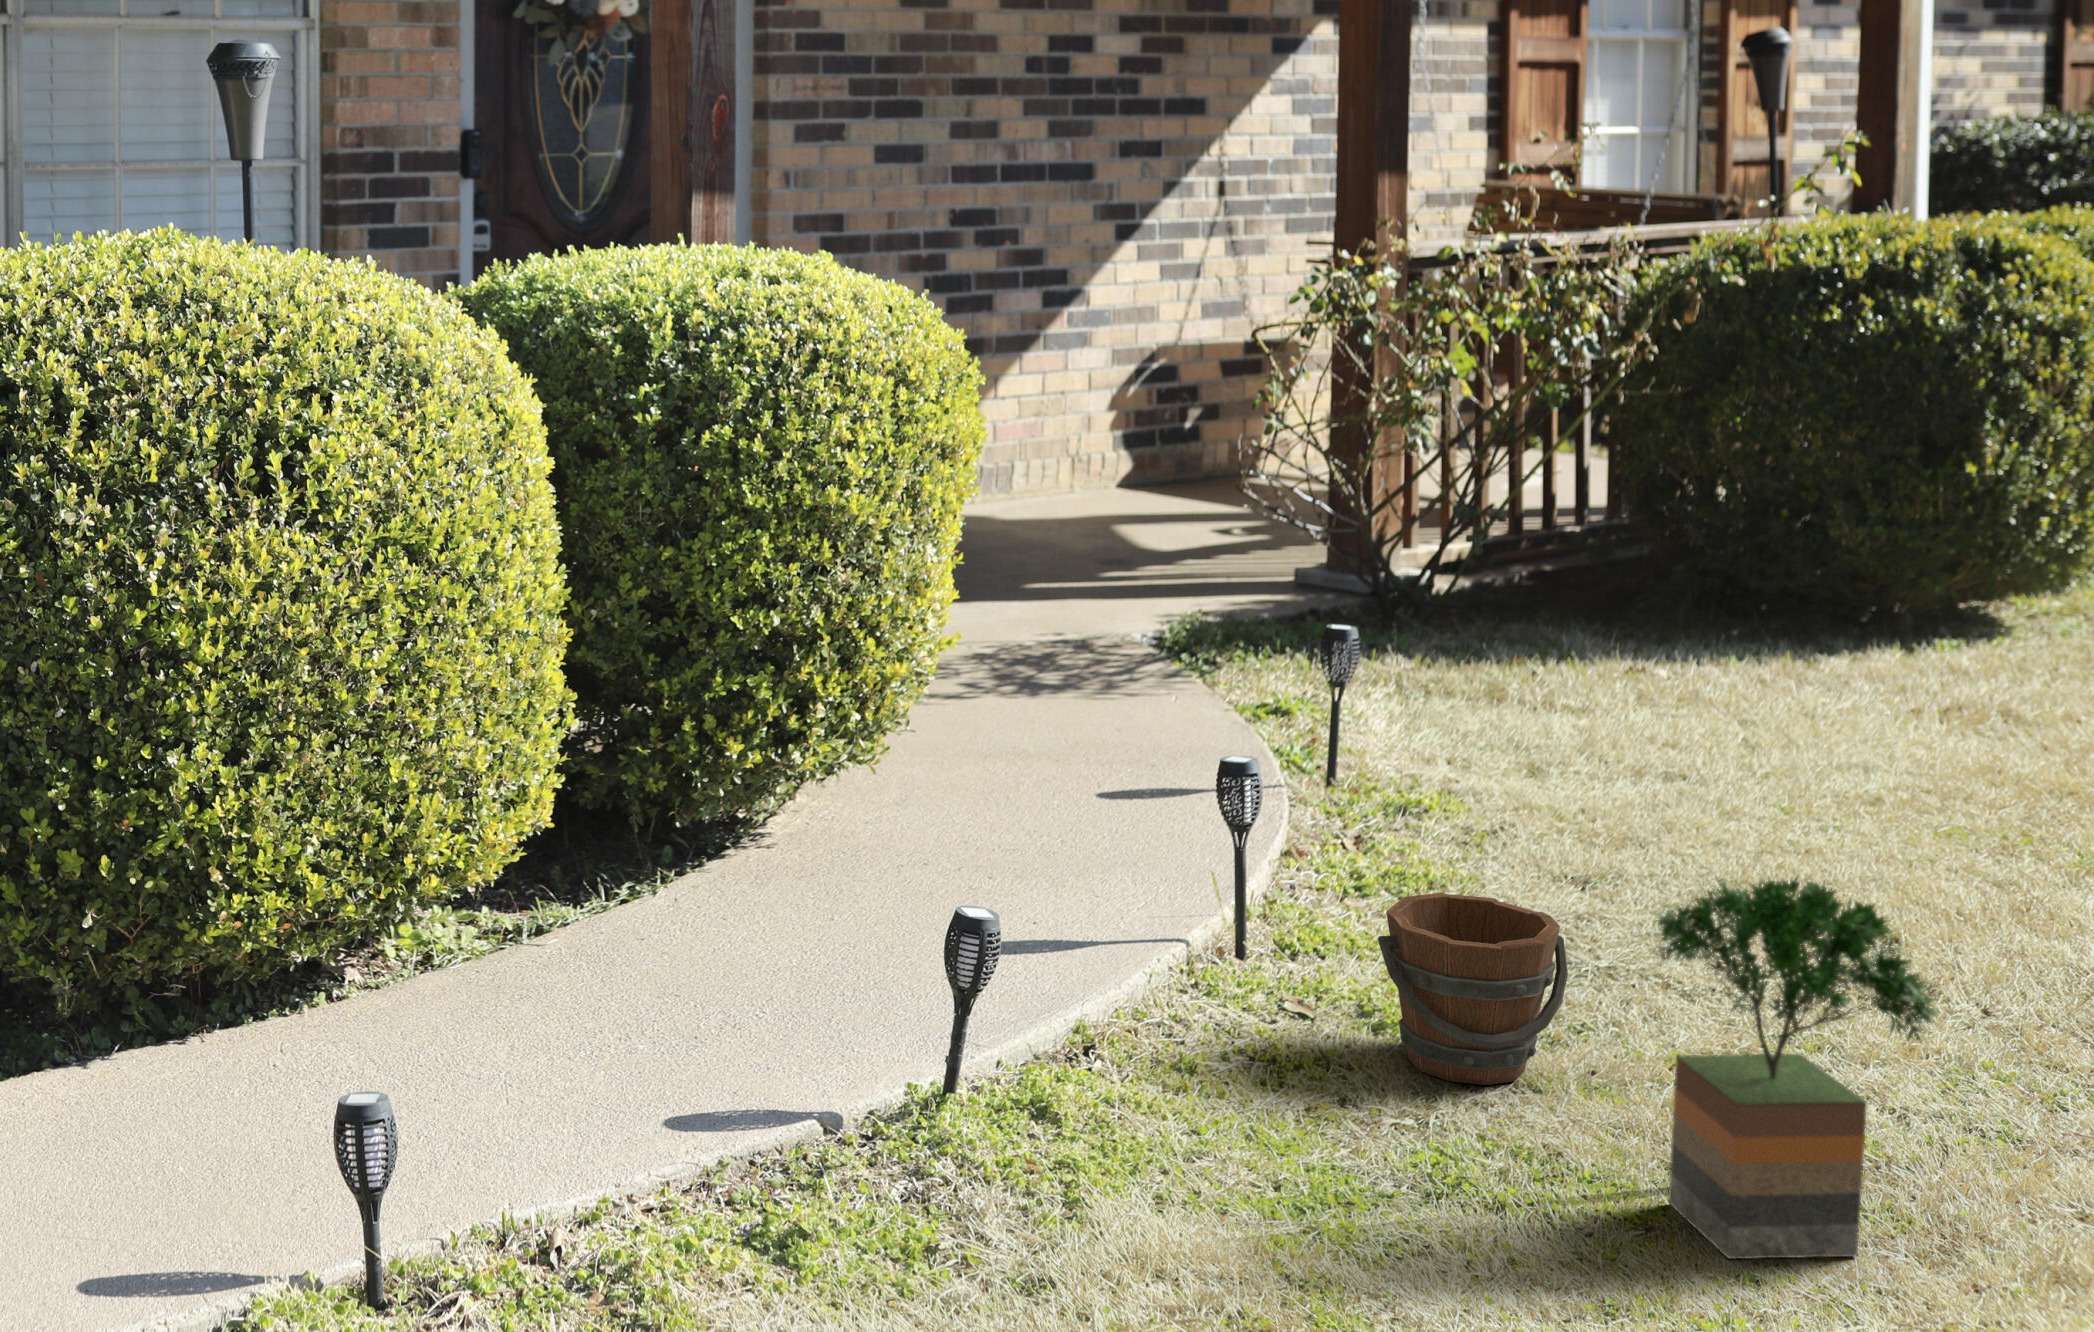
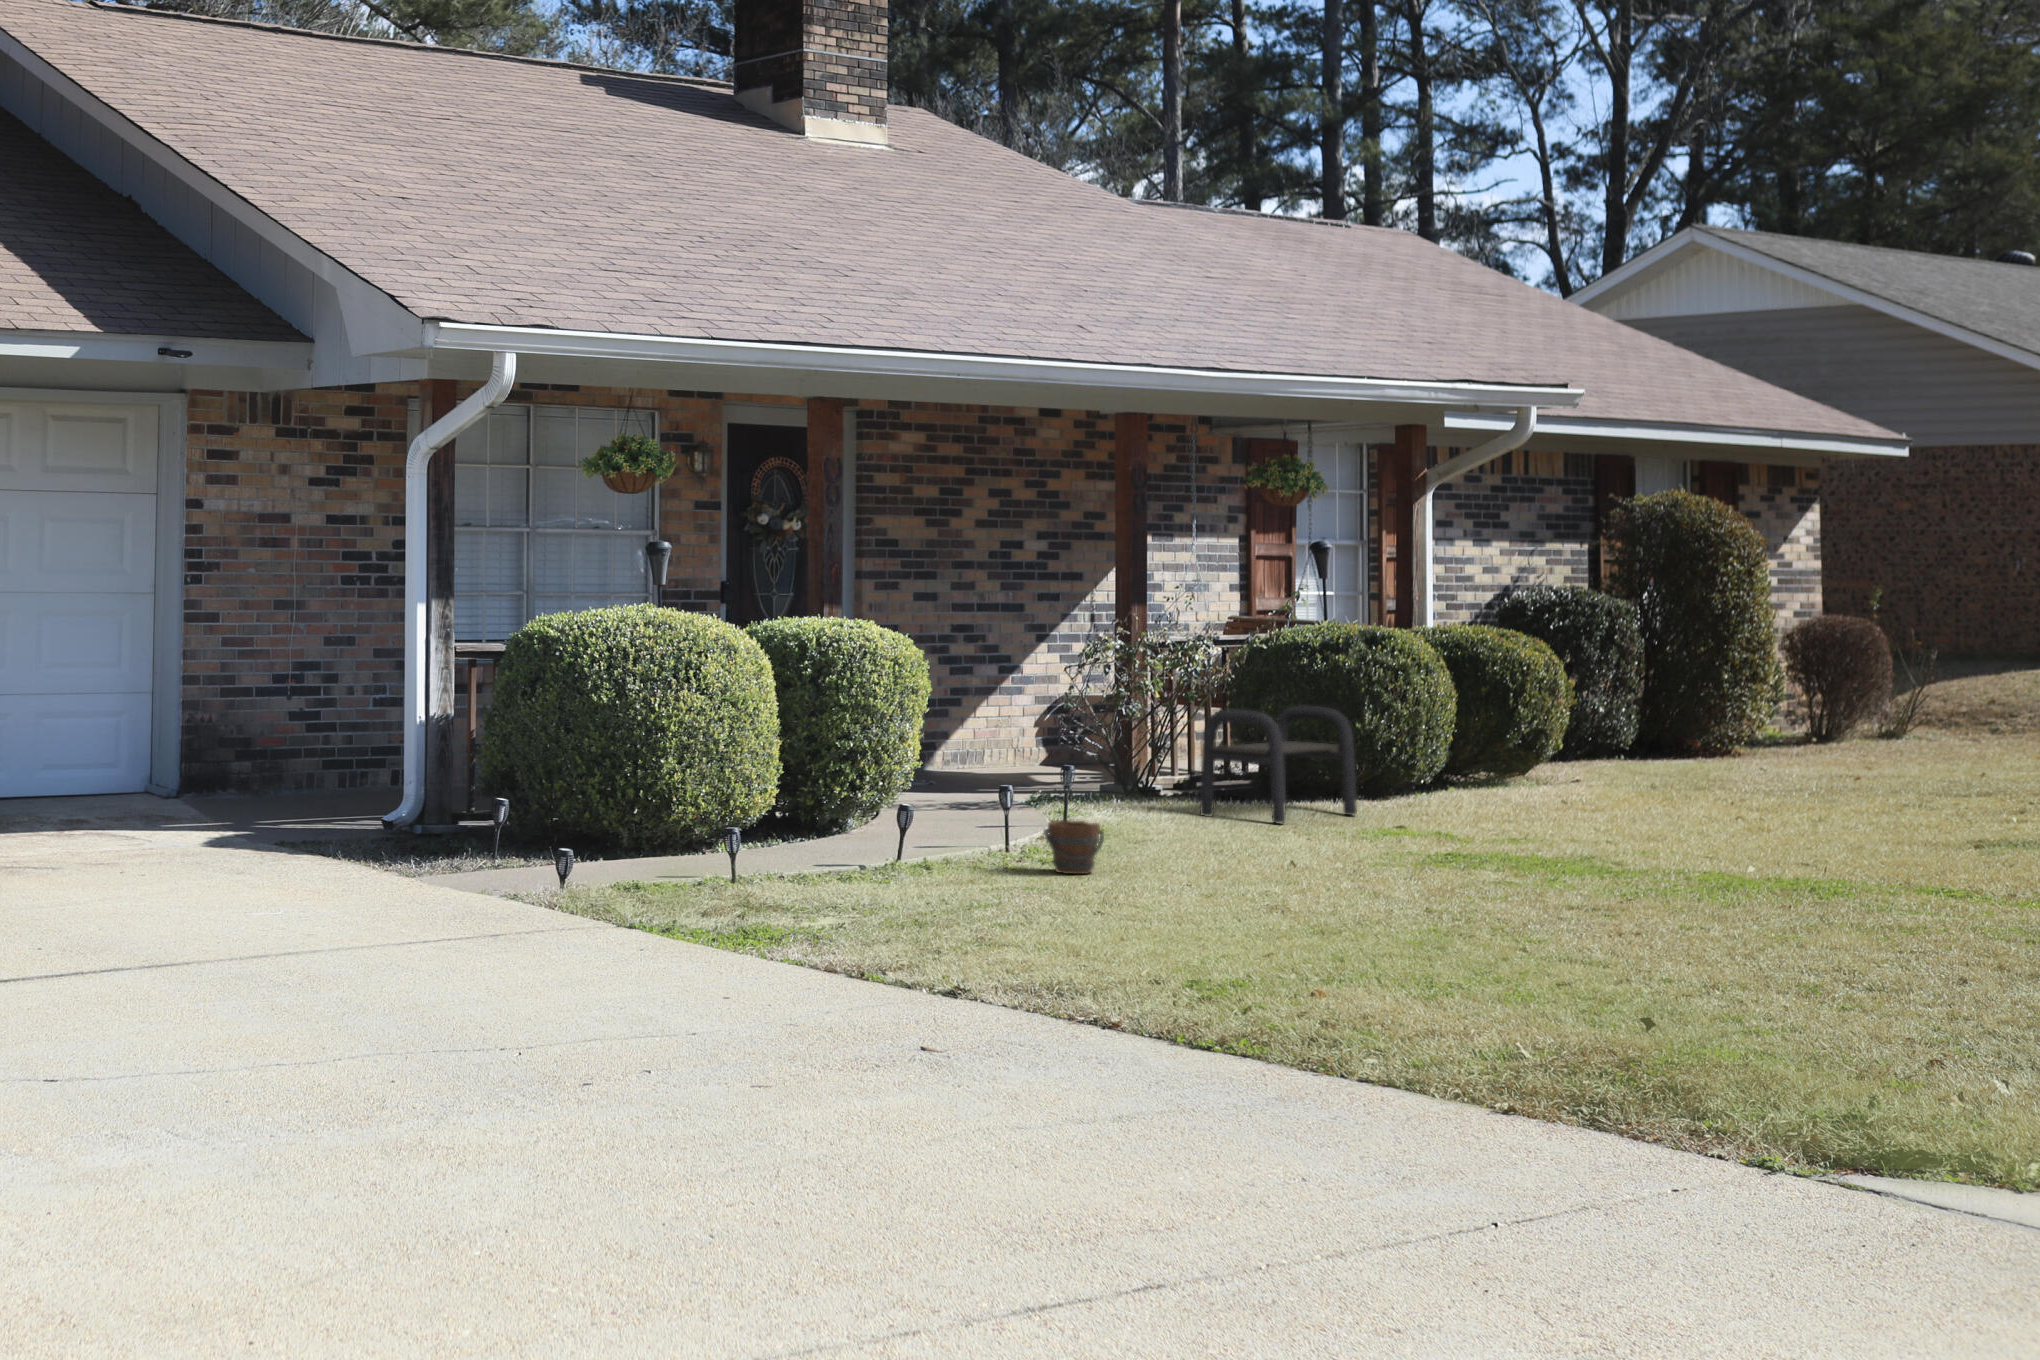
bench: none [1559,404,1892,701] -> present [1200,705,1357,823]
potted tree: present [1650,877,1938,1259] -> none [1104,787,1180,895]

